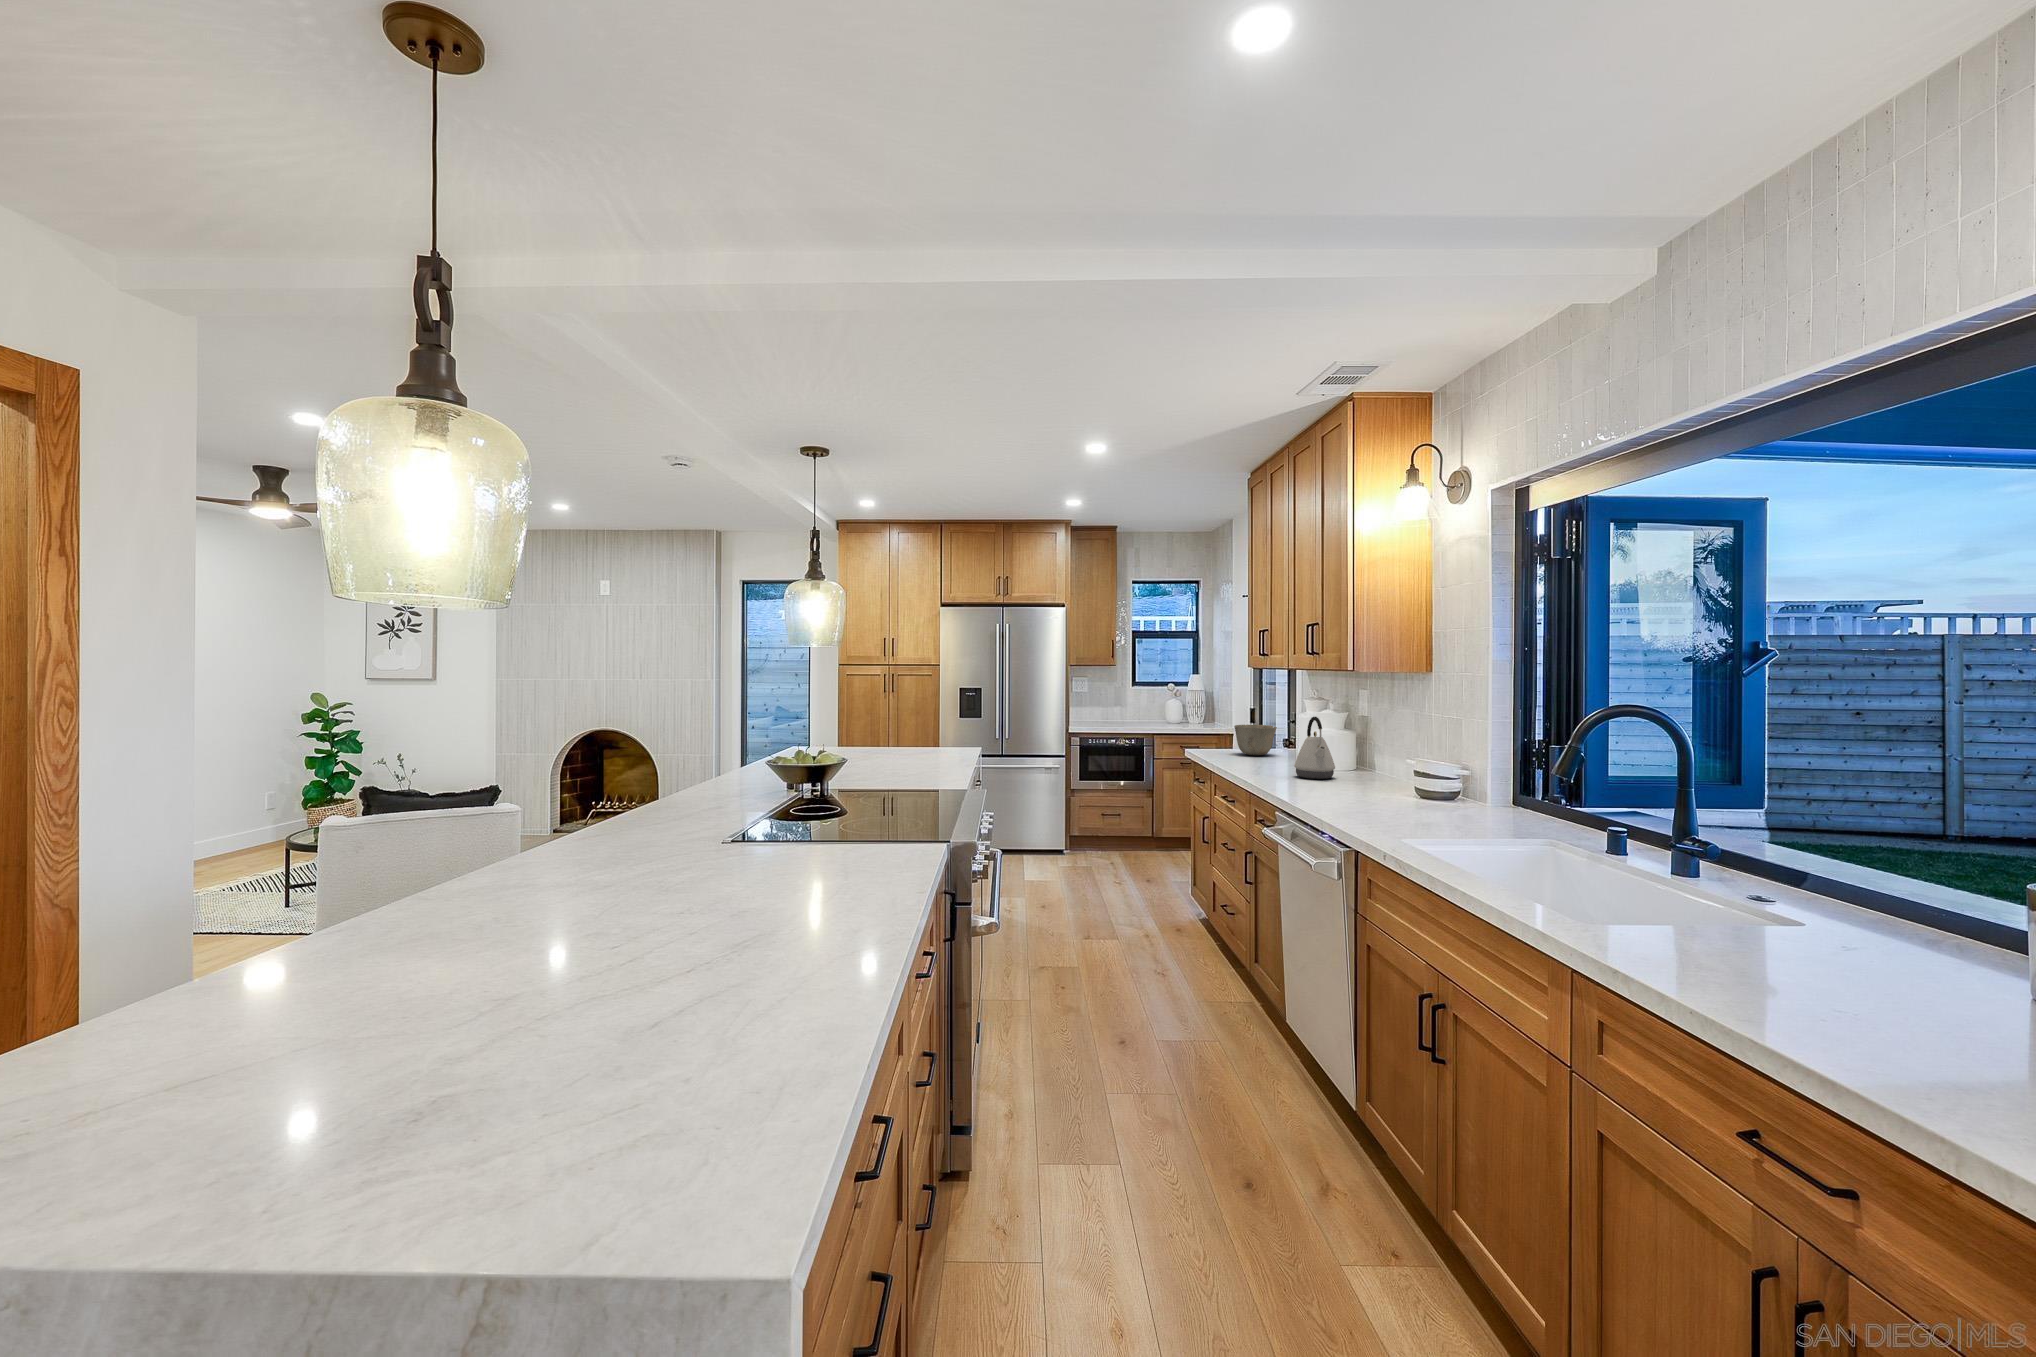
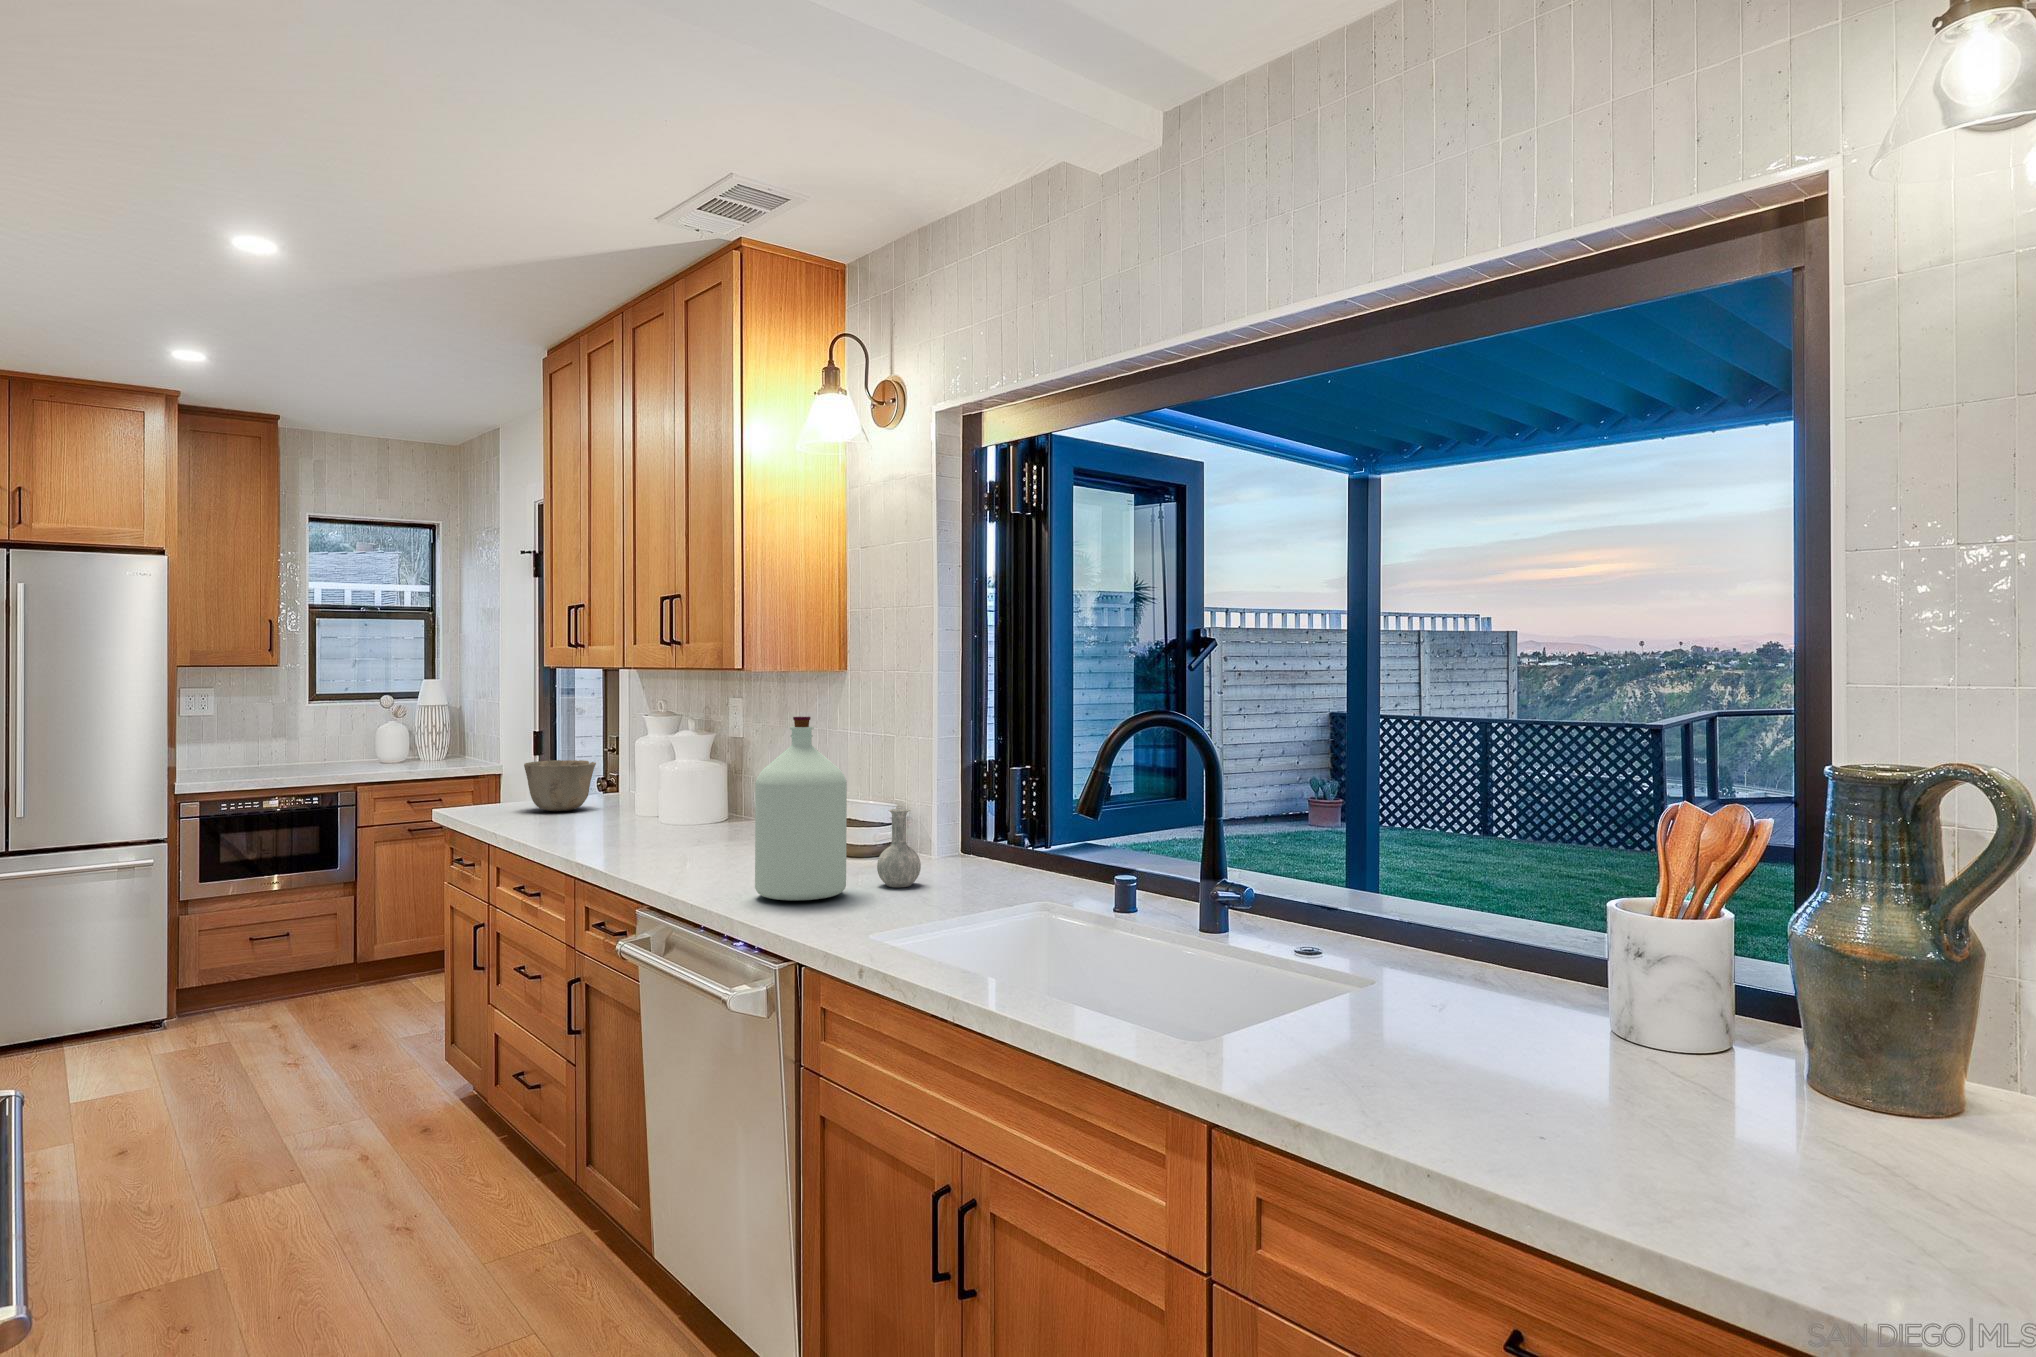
bottle: none [1344,702,1464,818] -> present [755,716,921,900]
kettle: present [1294,717,1335,779] -> none [643,744,707,844]

